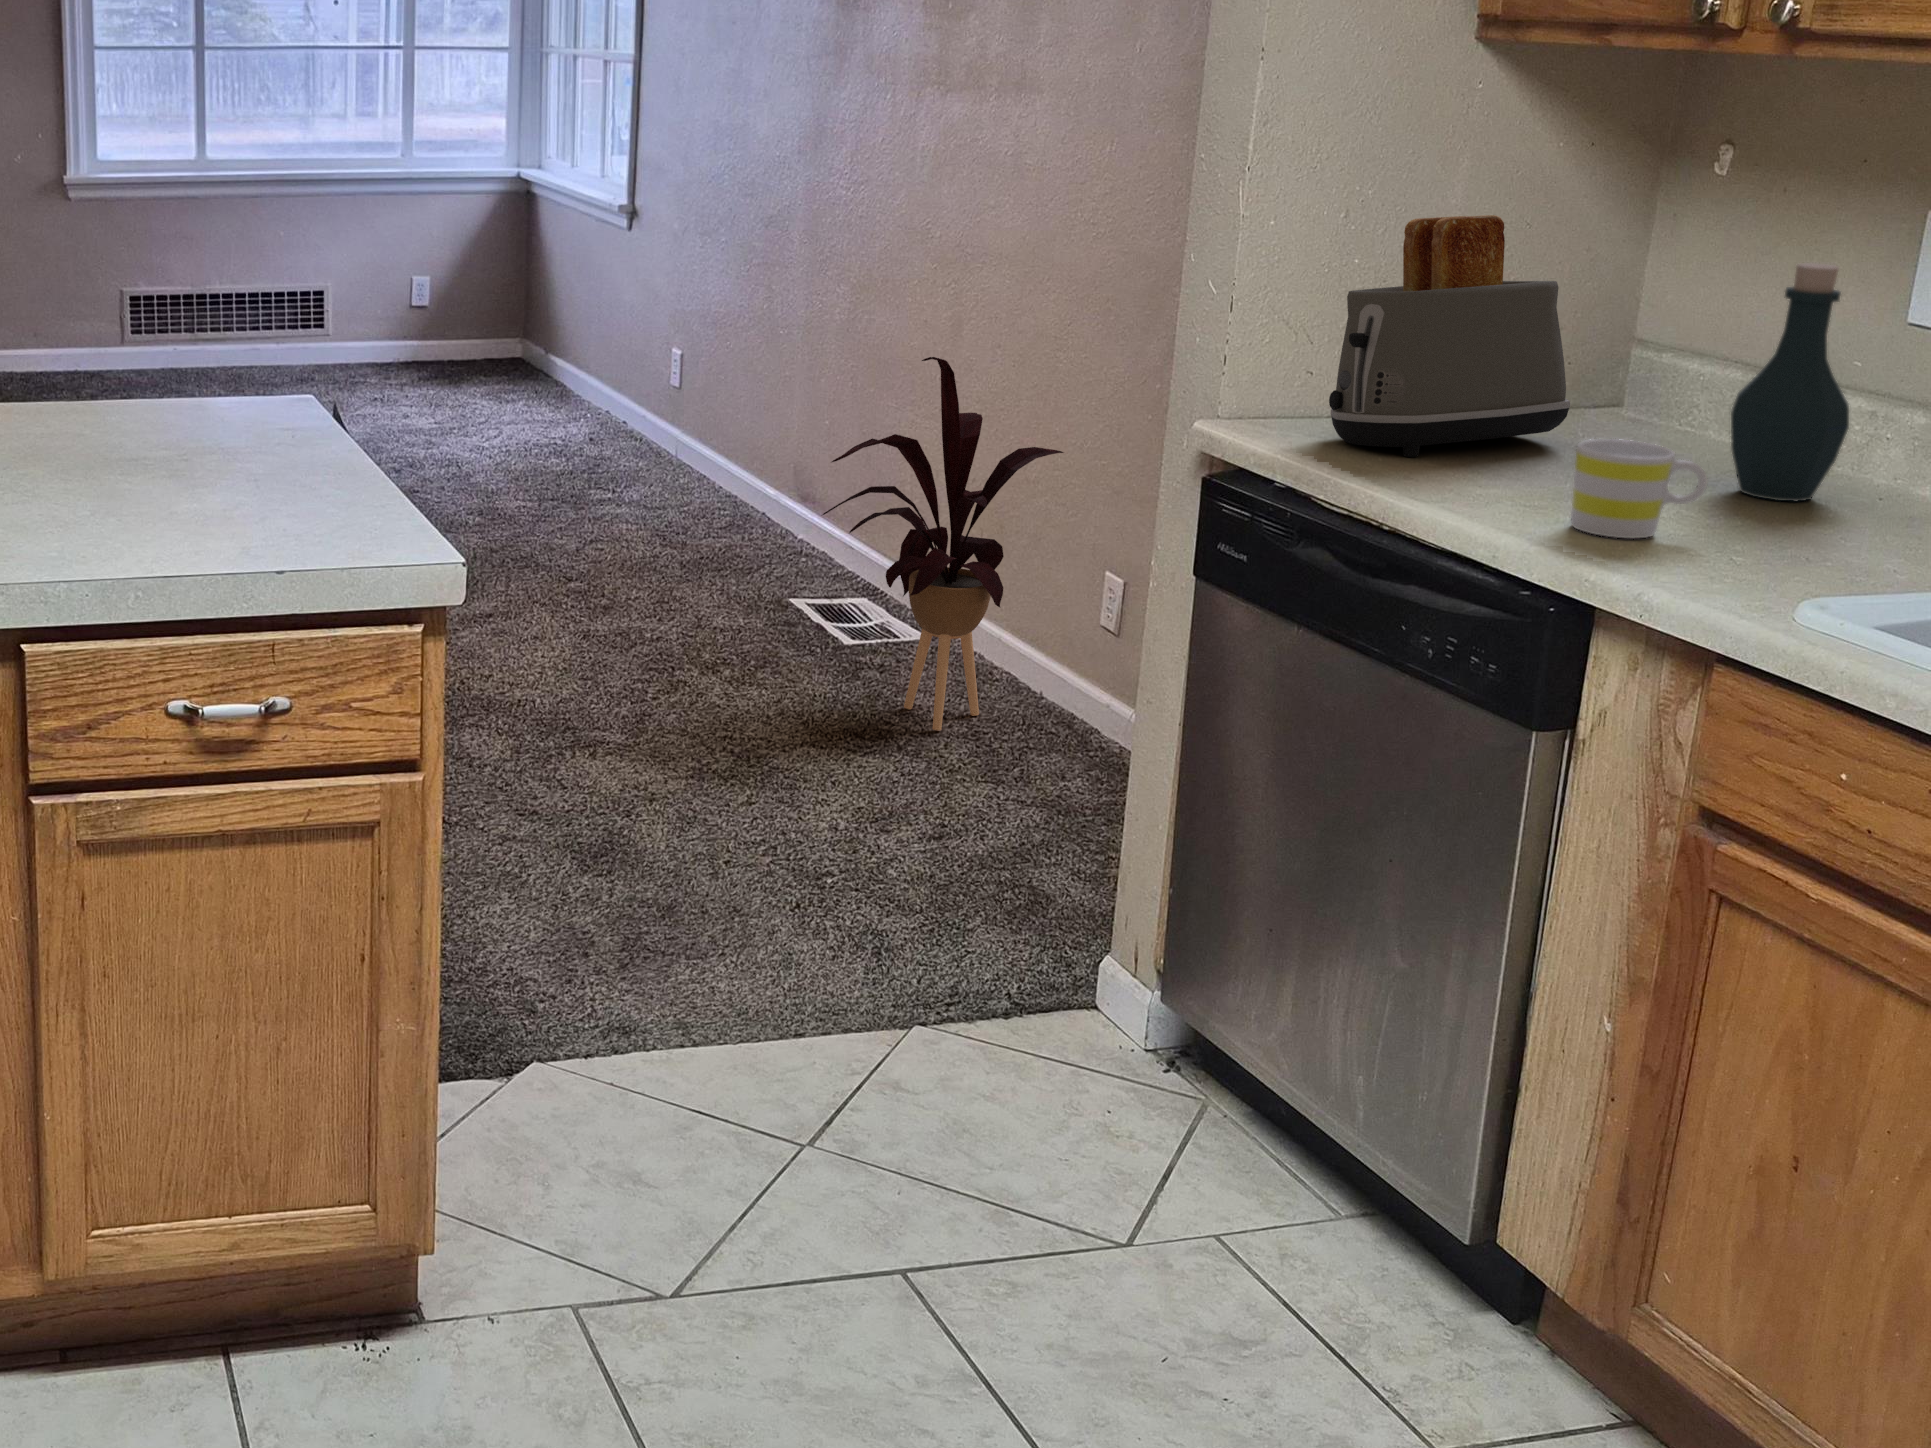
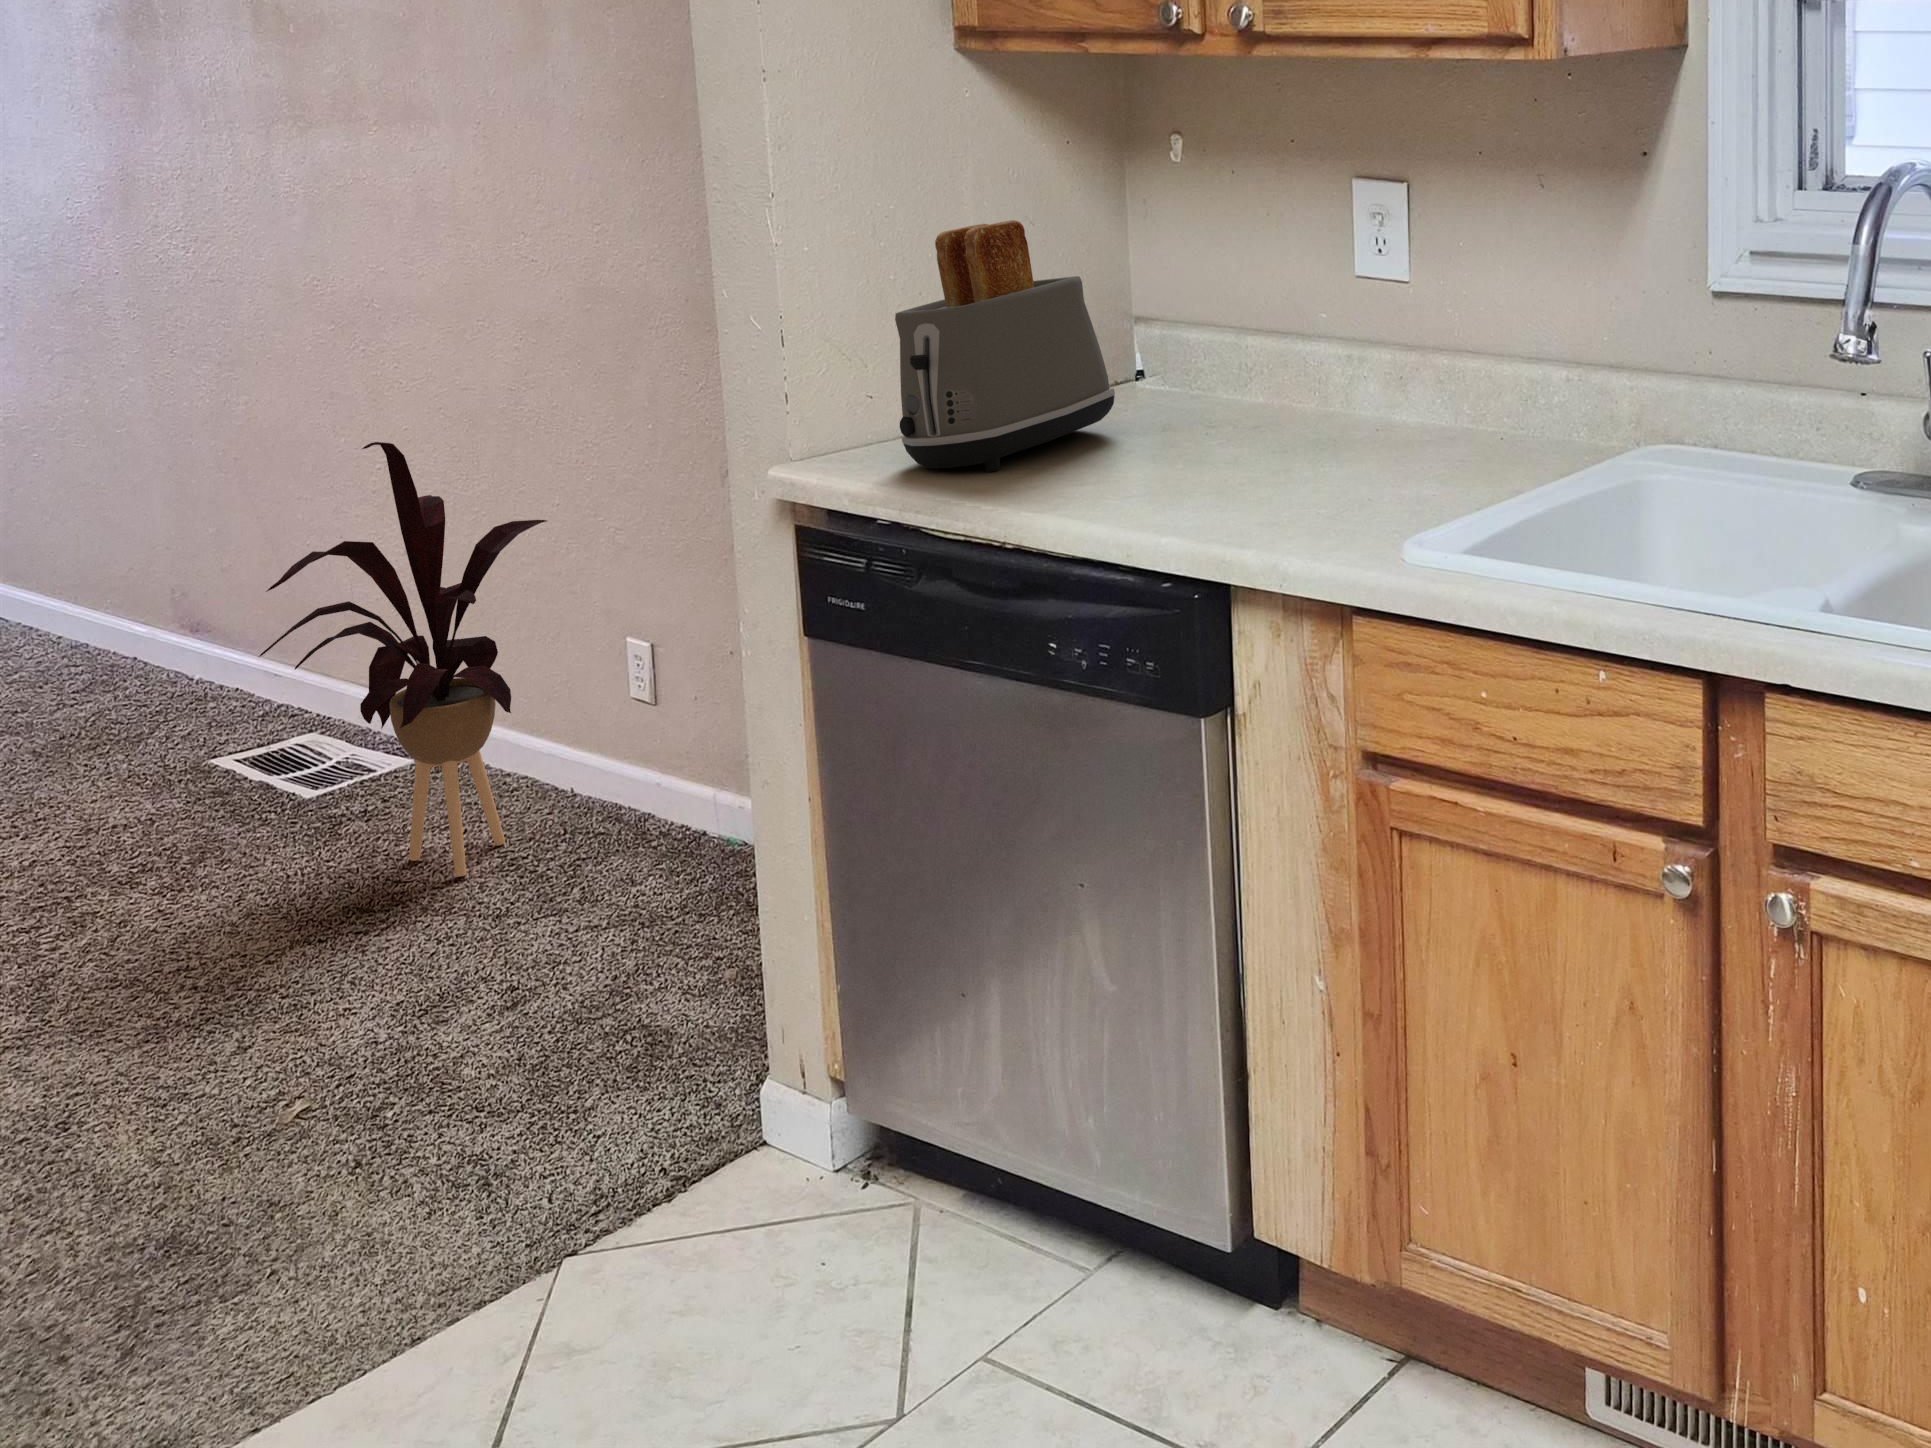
bottle: present [1731,263,1849,502] -> none [1259,234,1355,451]
mug: present [1571,439,1708,539] -> none [1167,422,1281,519]

